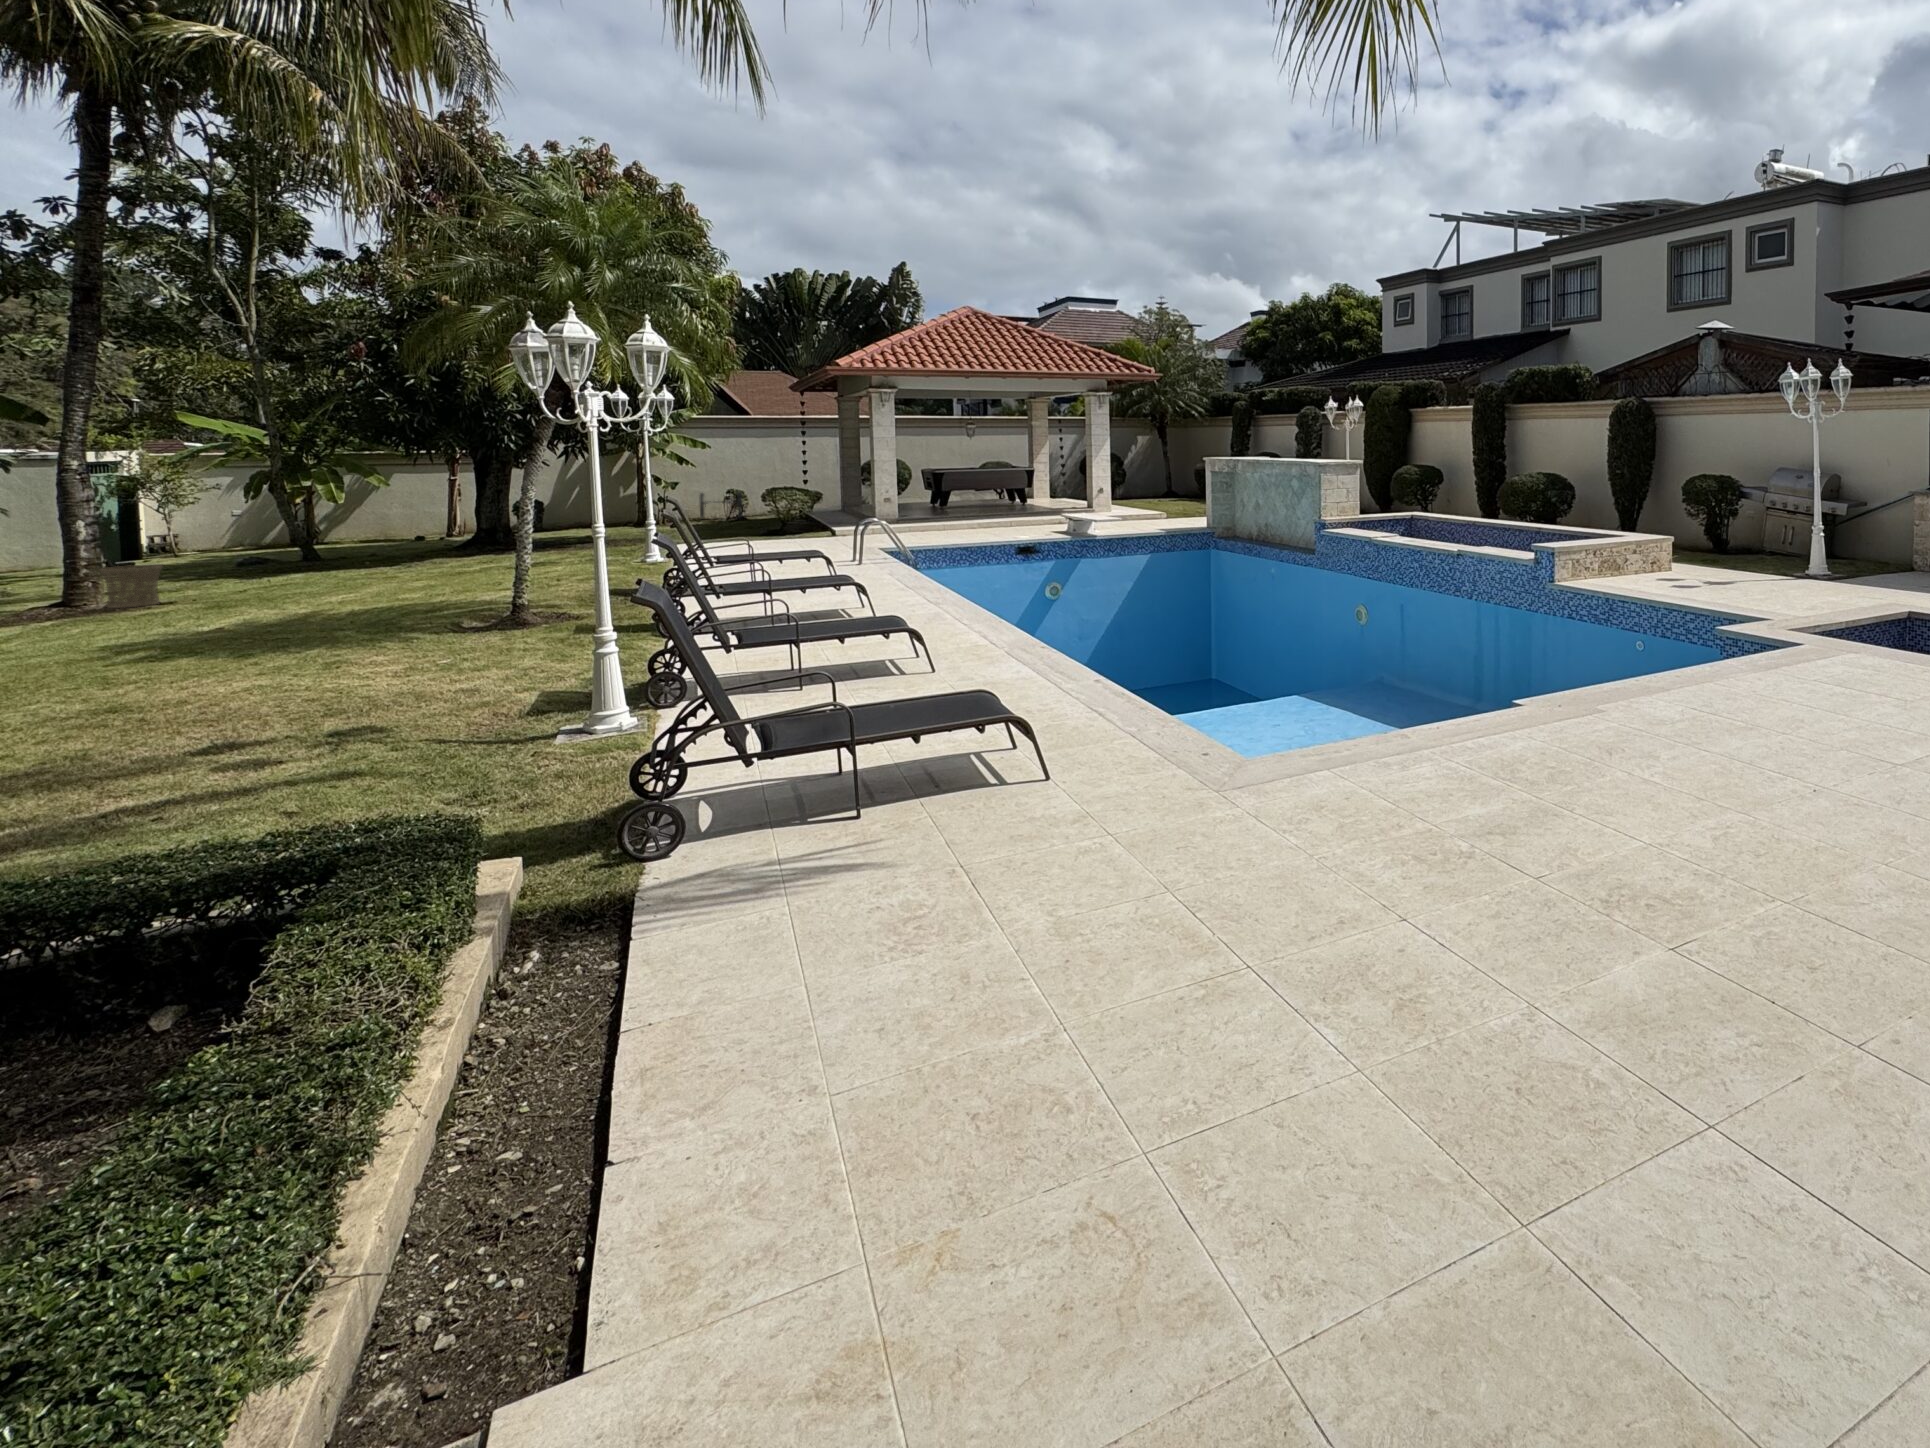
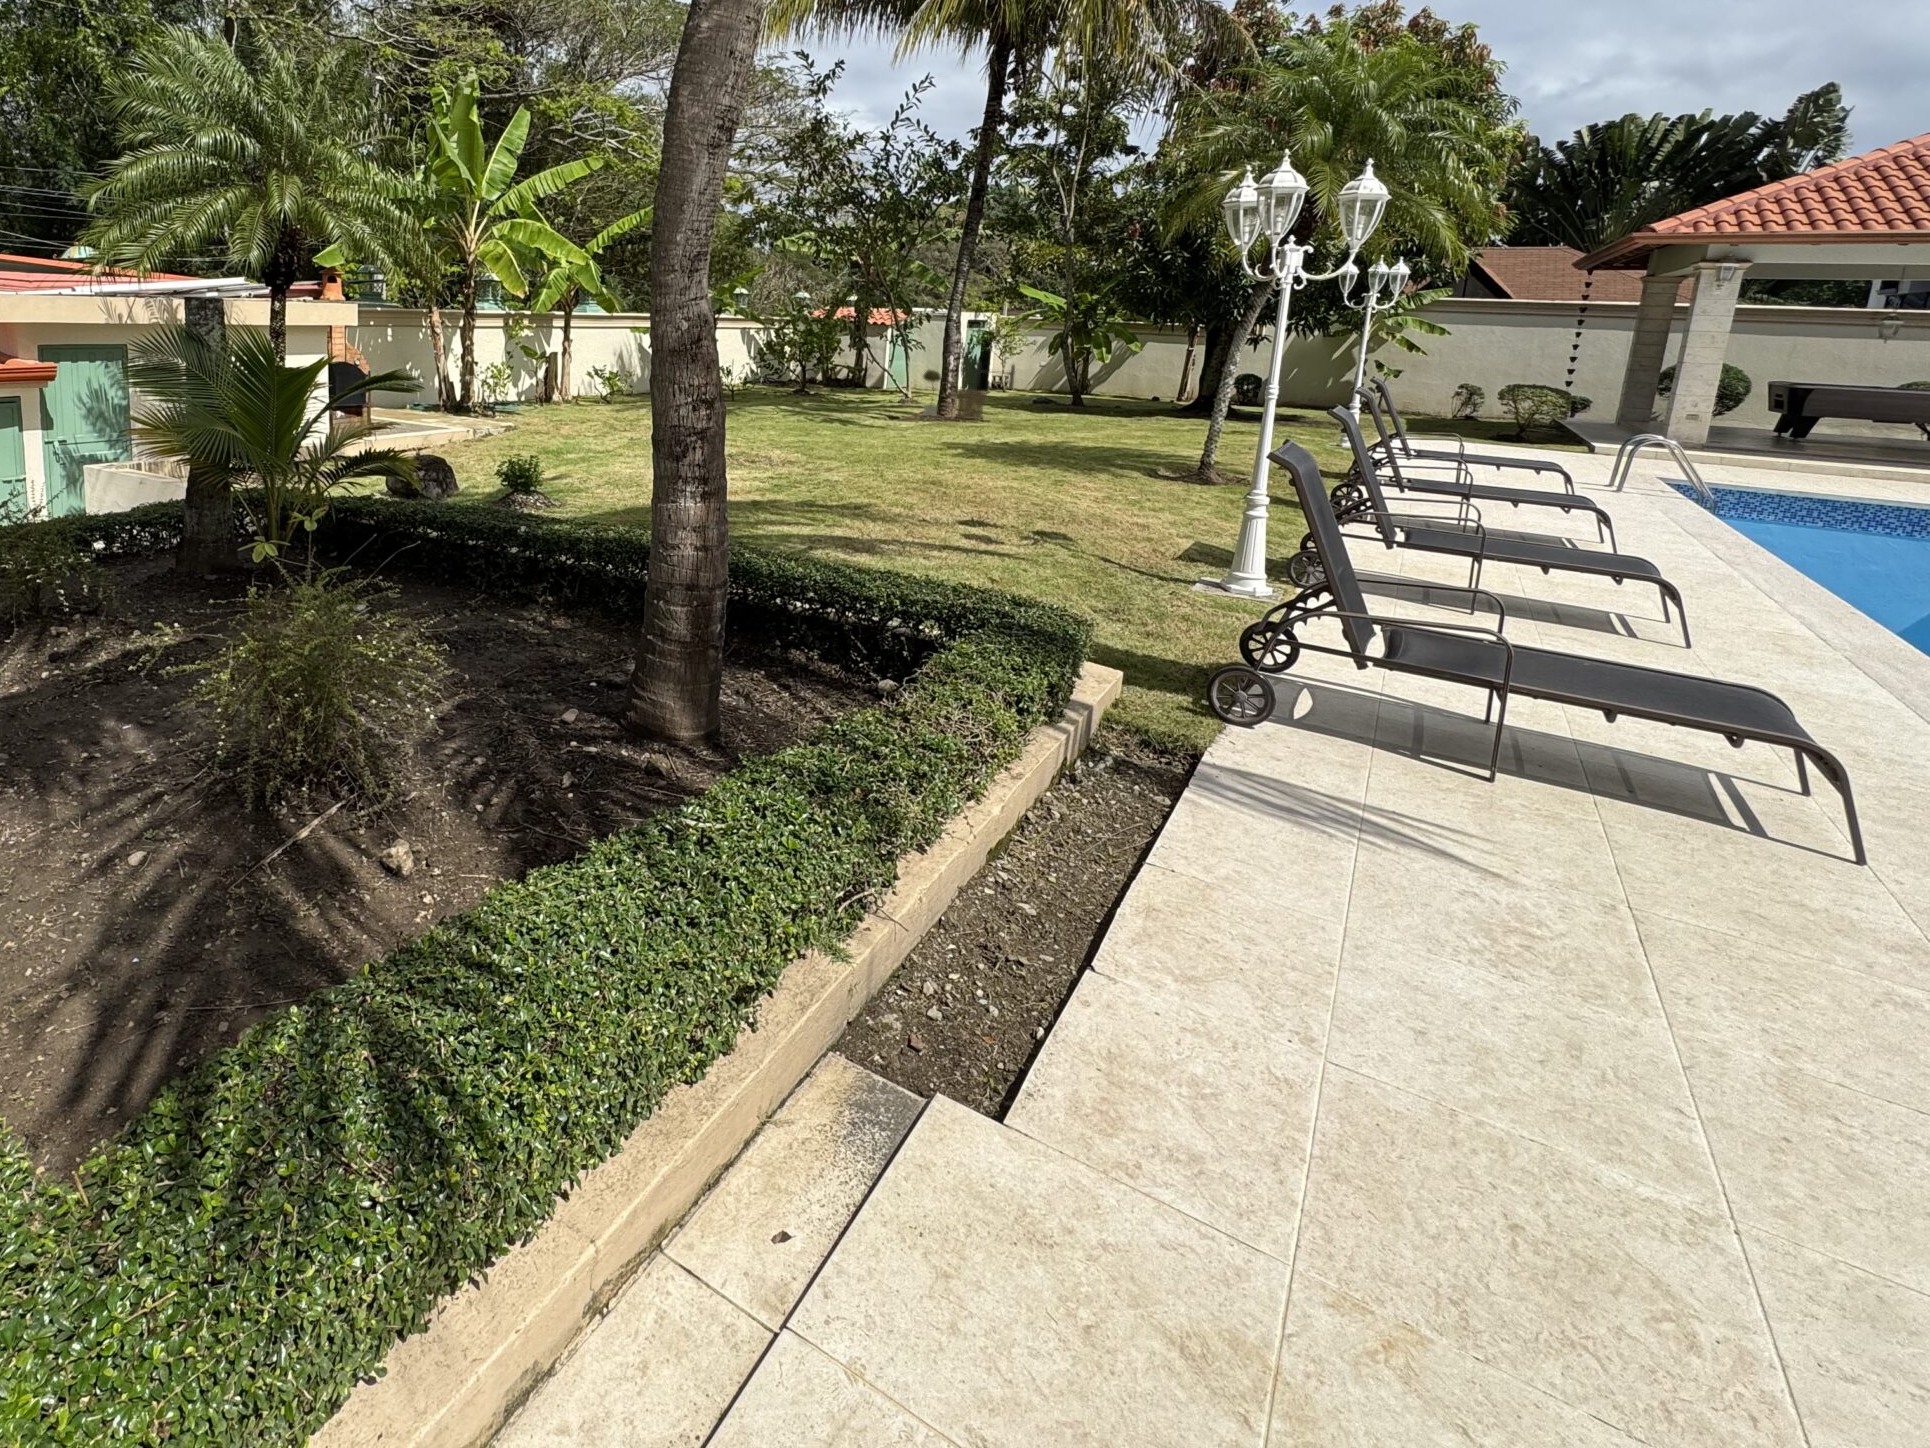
bench: present [700,492,743,518] -> present [975,362,1015,390]
potted tree: none [25,545,69,615] -> present [923,370,941,416]

